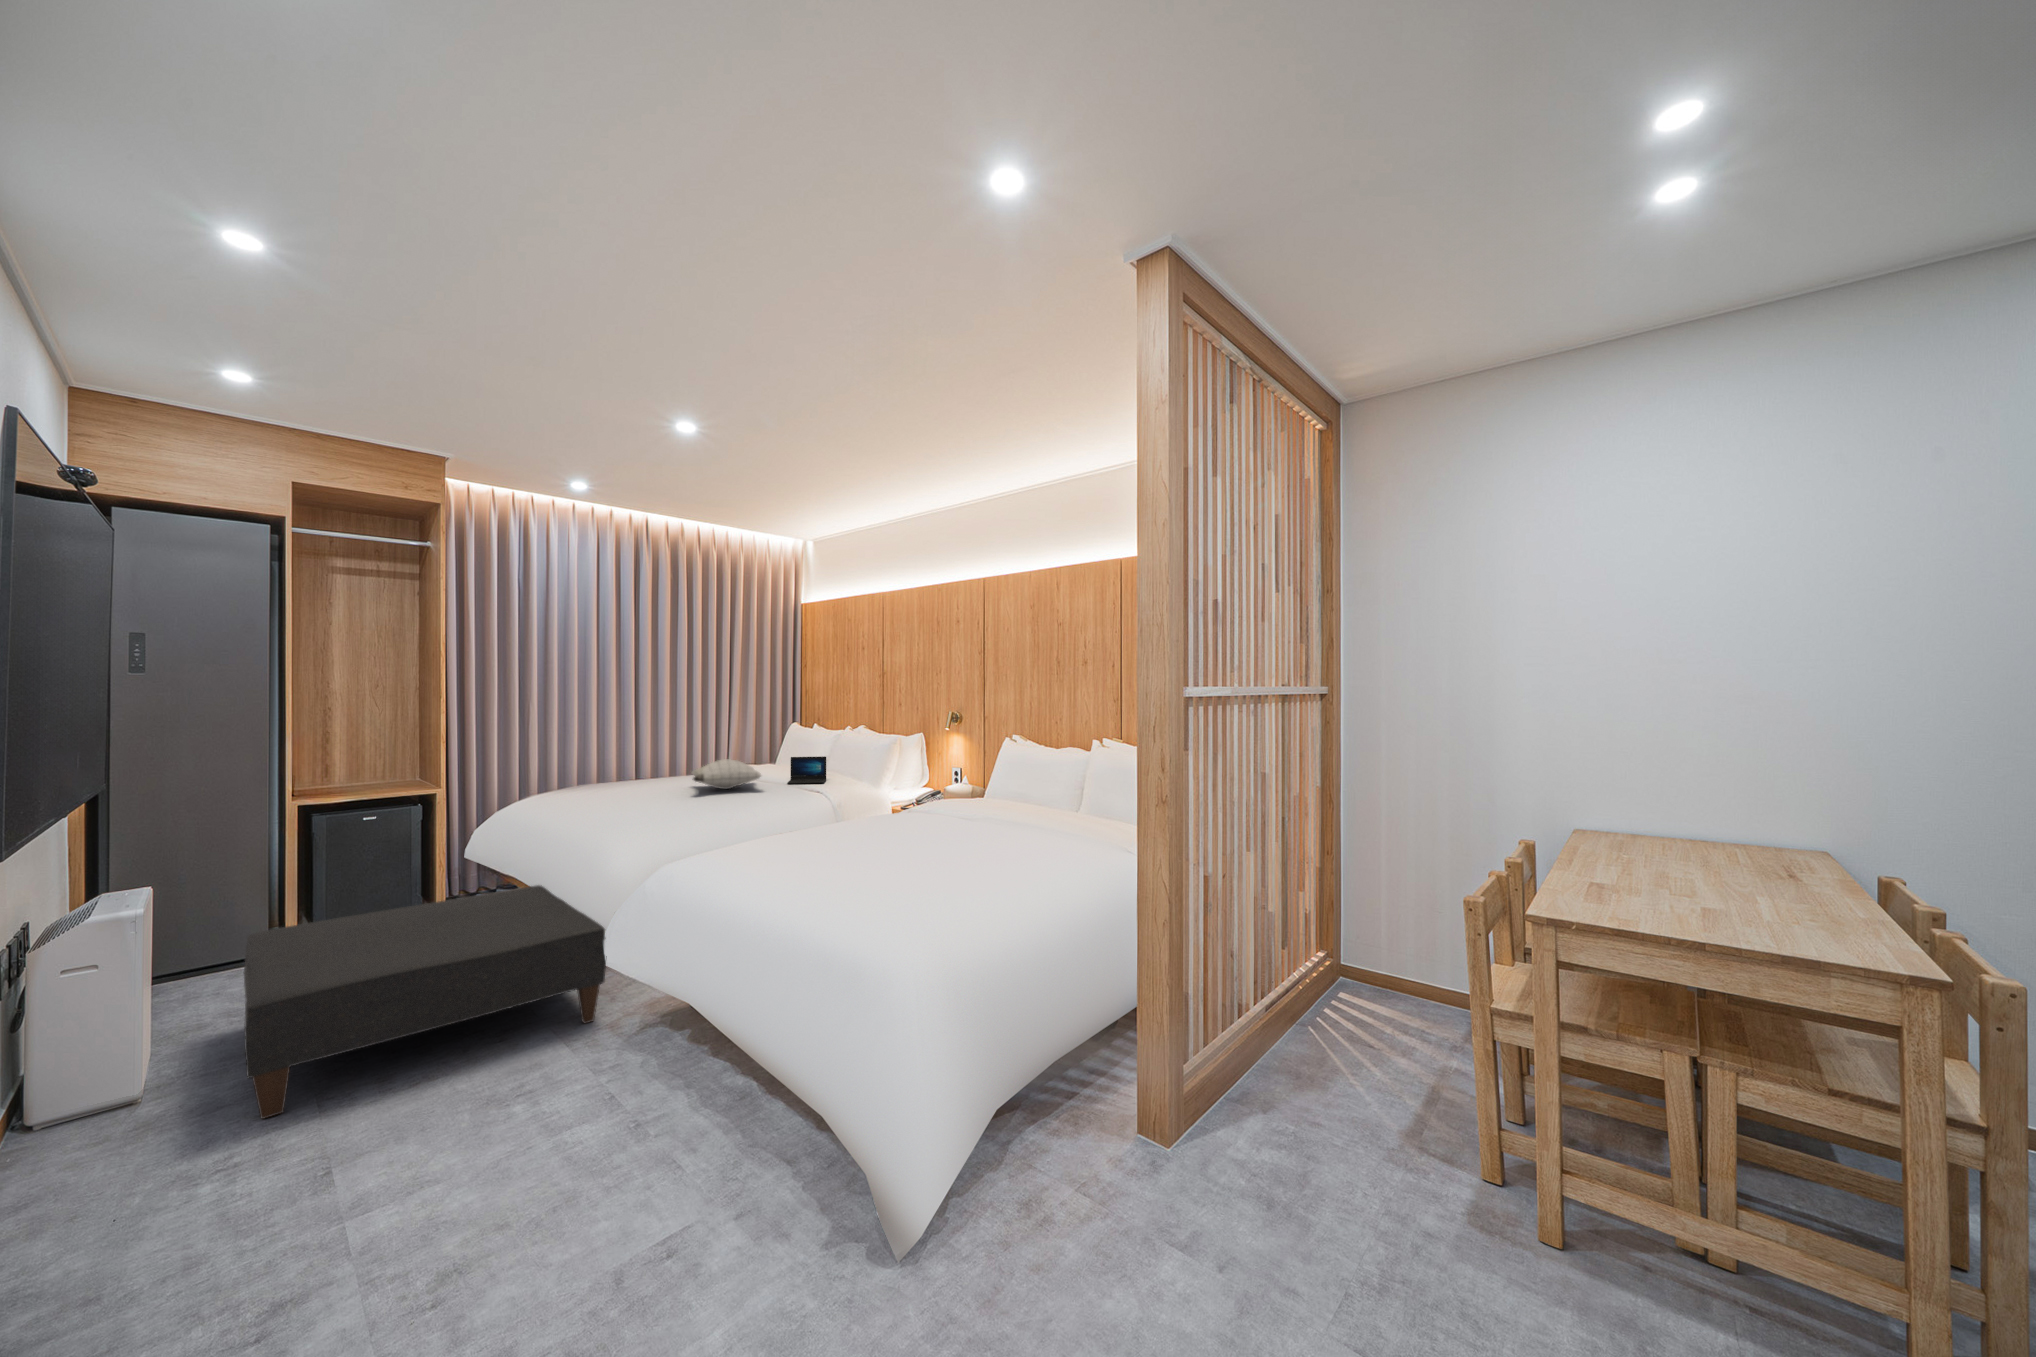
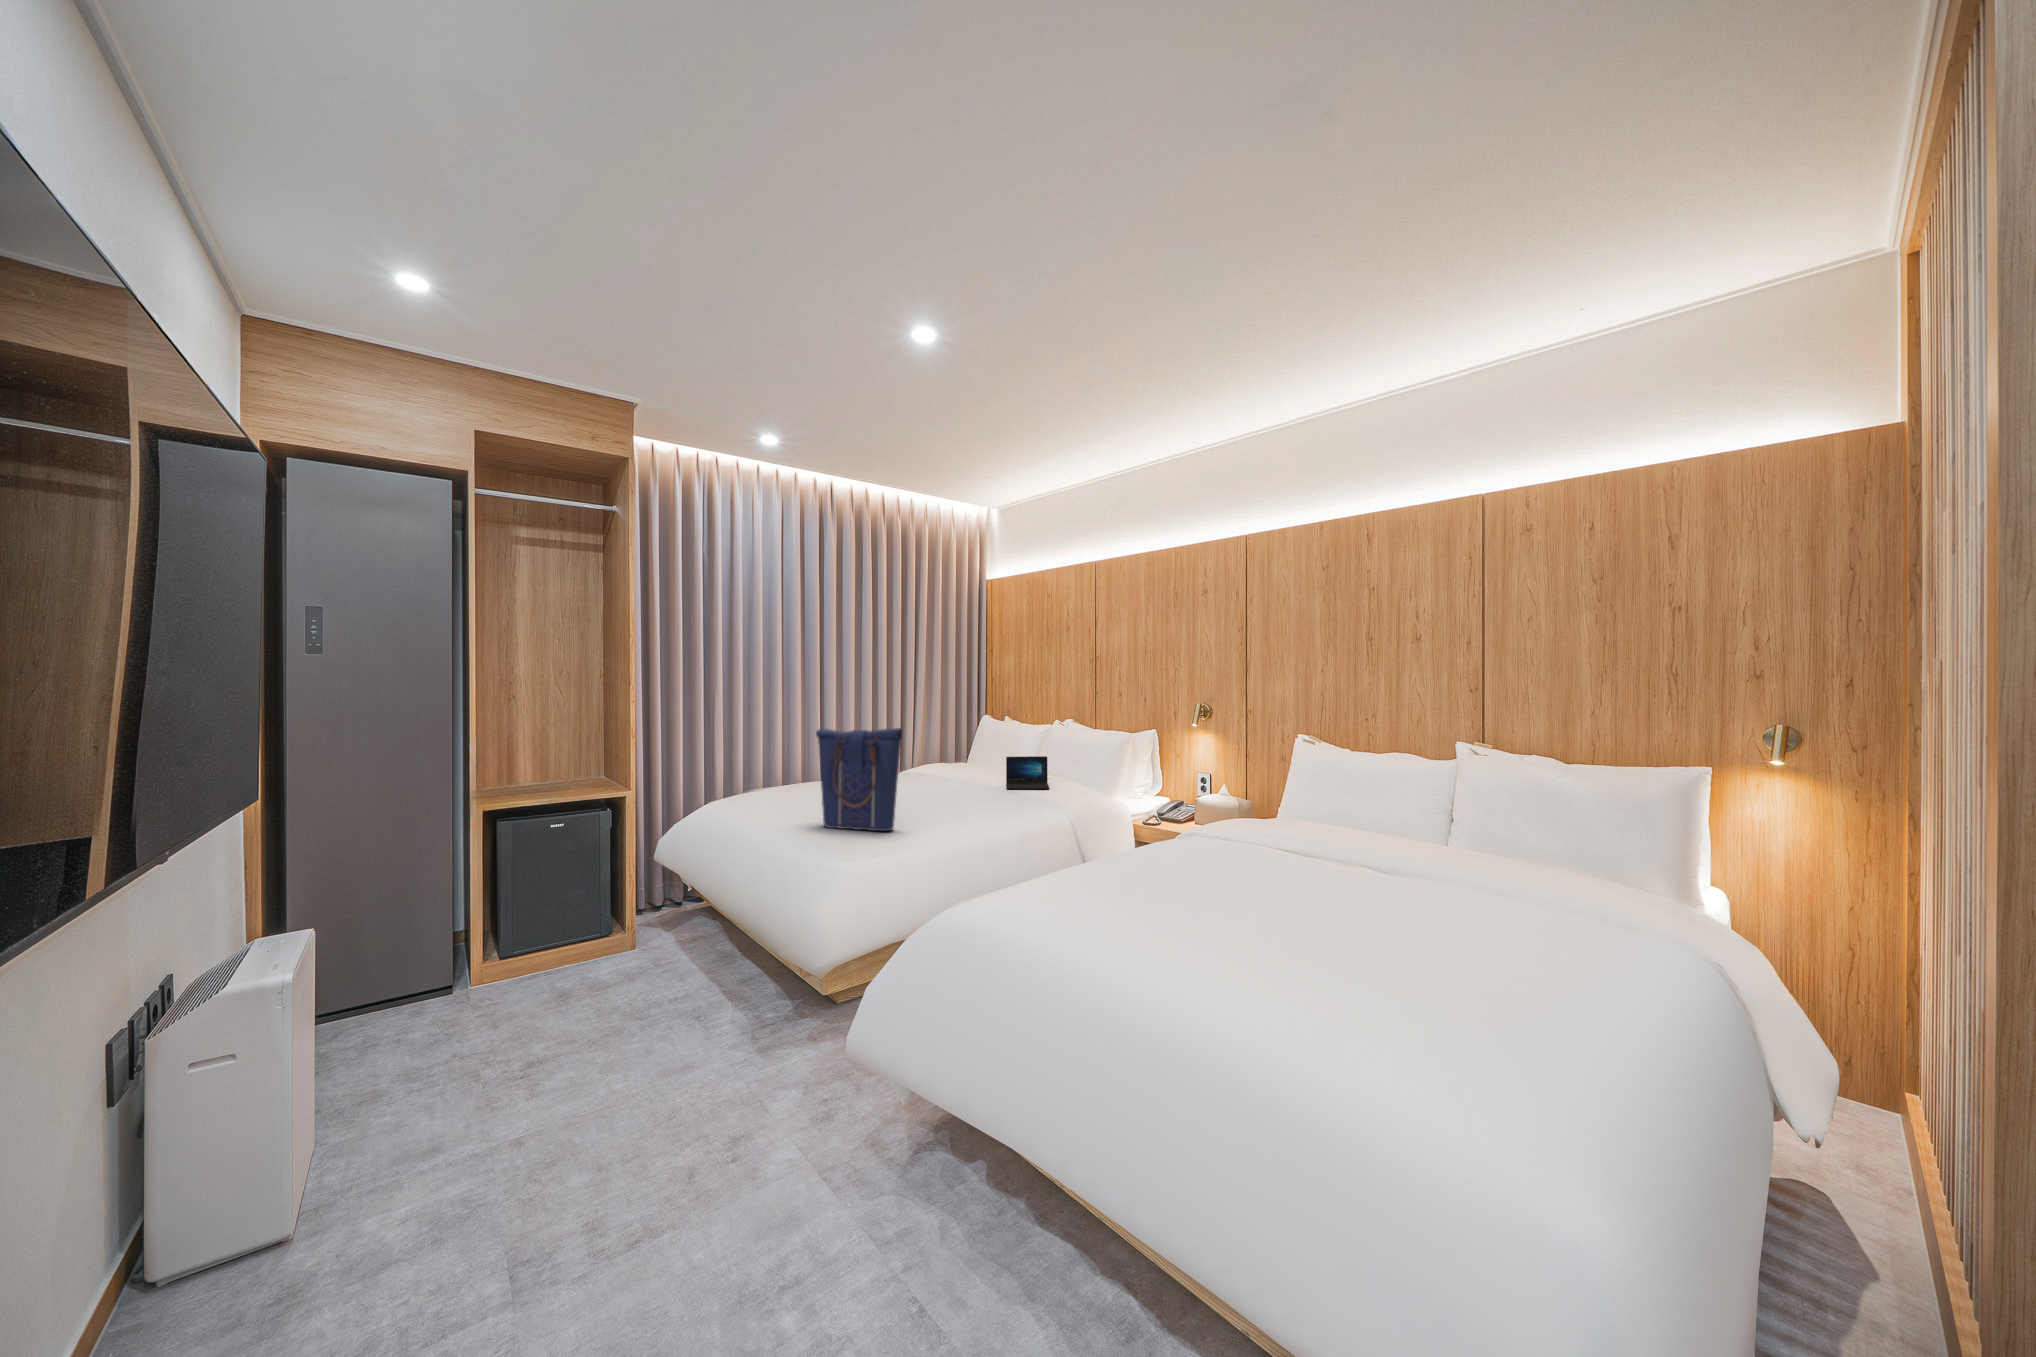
tote bag: none [600,733,671,816] -> present [816,728,902,831]
pillow: present [692,759,761,789] -> none [898,759,987,795]
ottoman: present [244,885,607,1119] -> none [424,916,868,1294]

